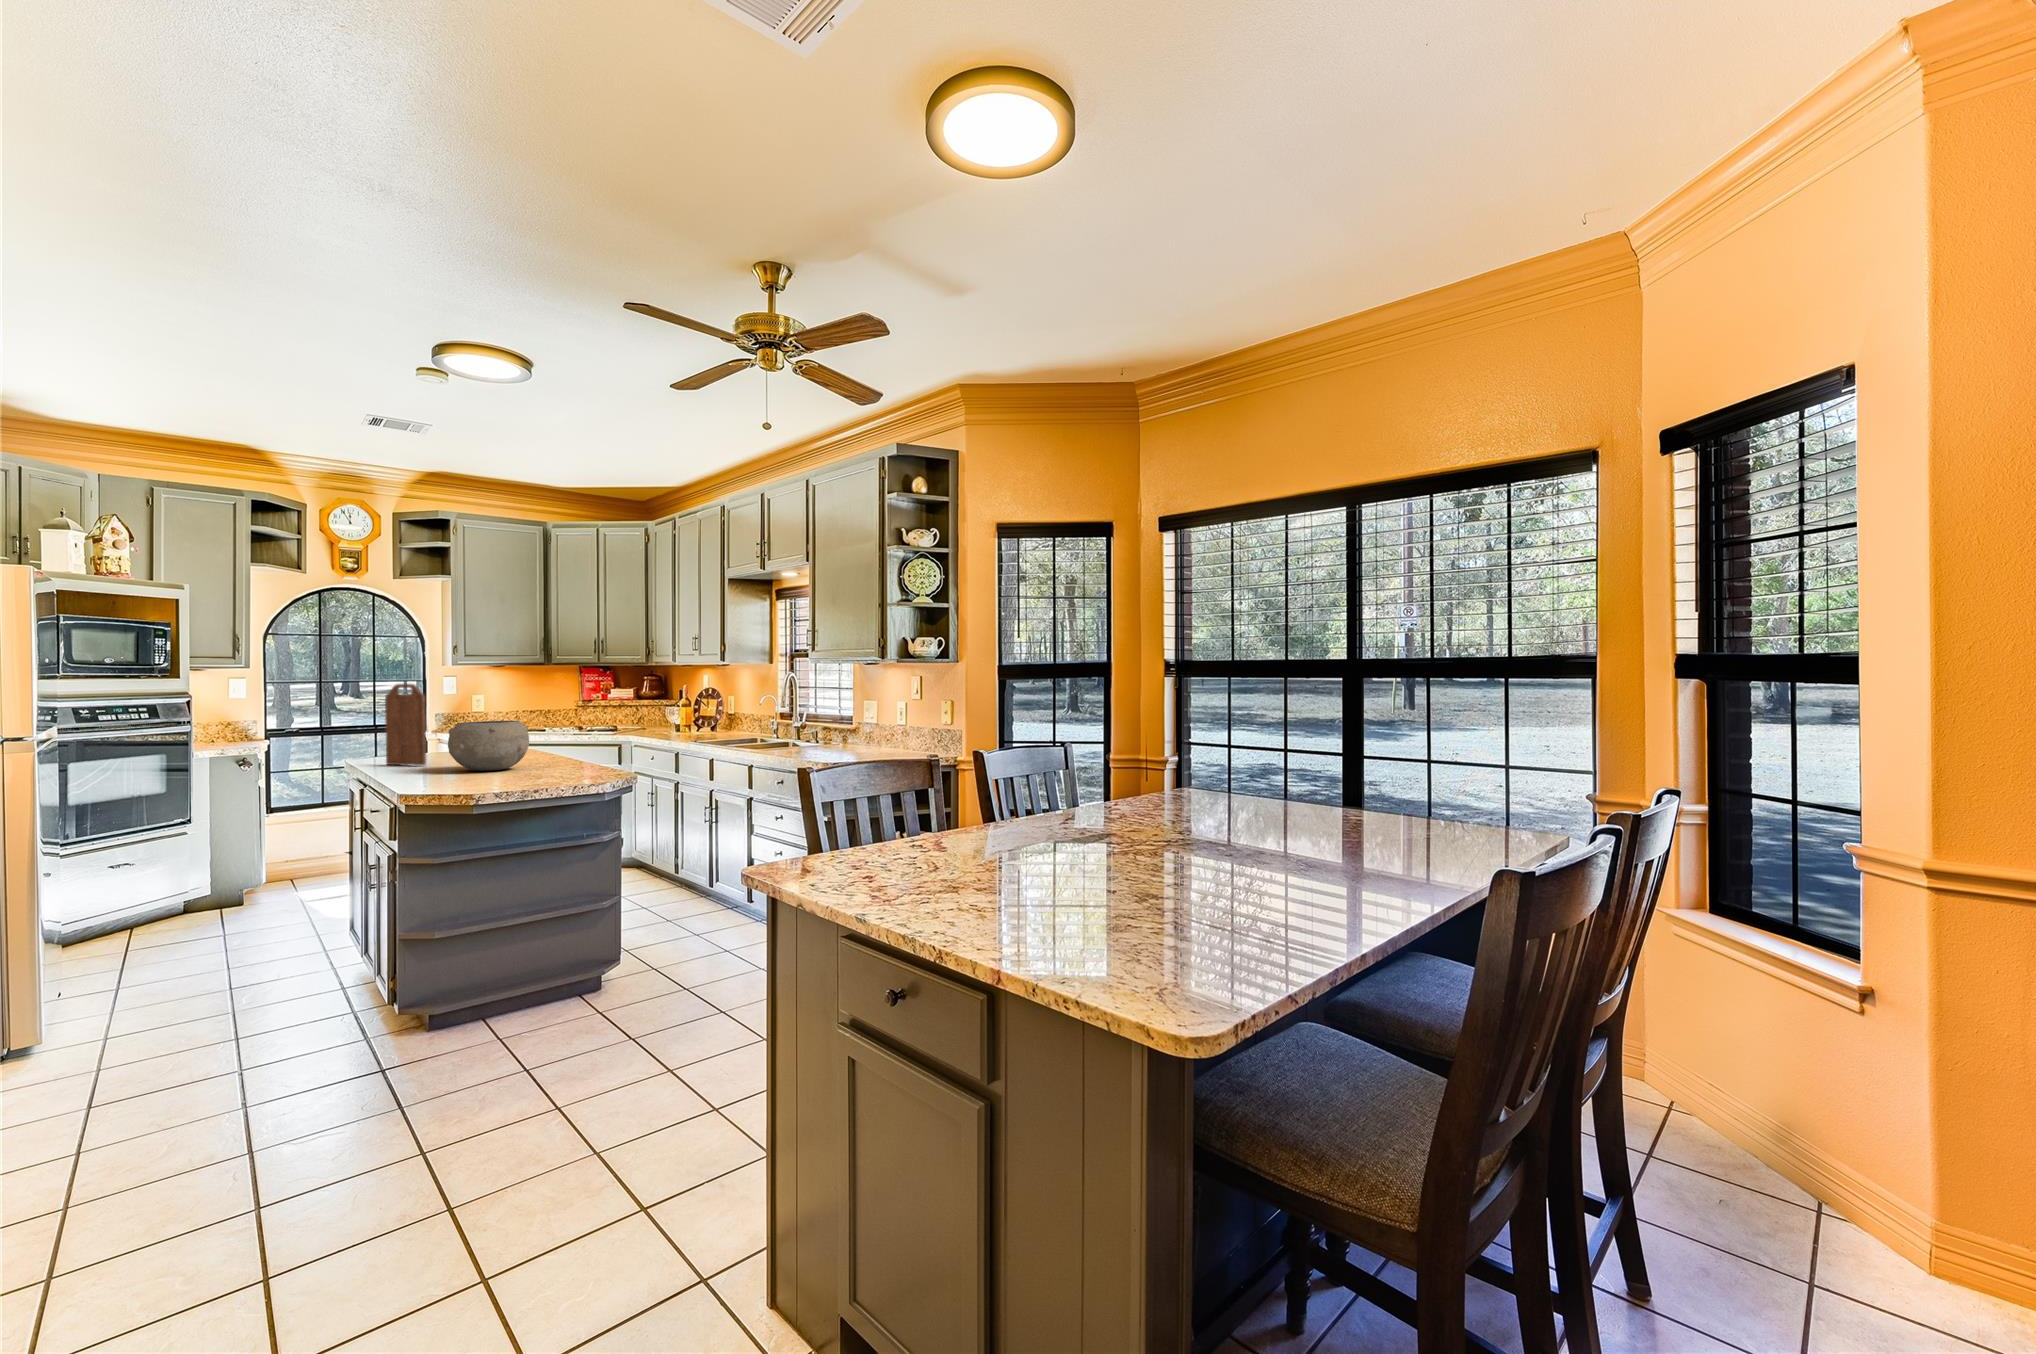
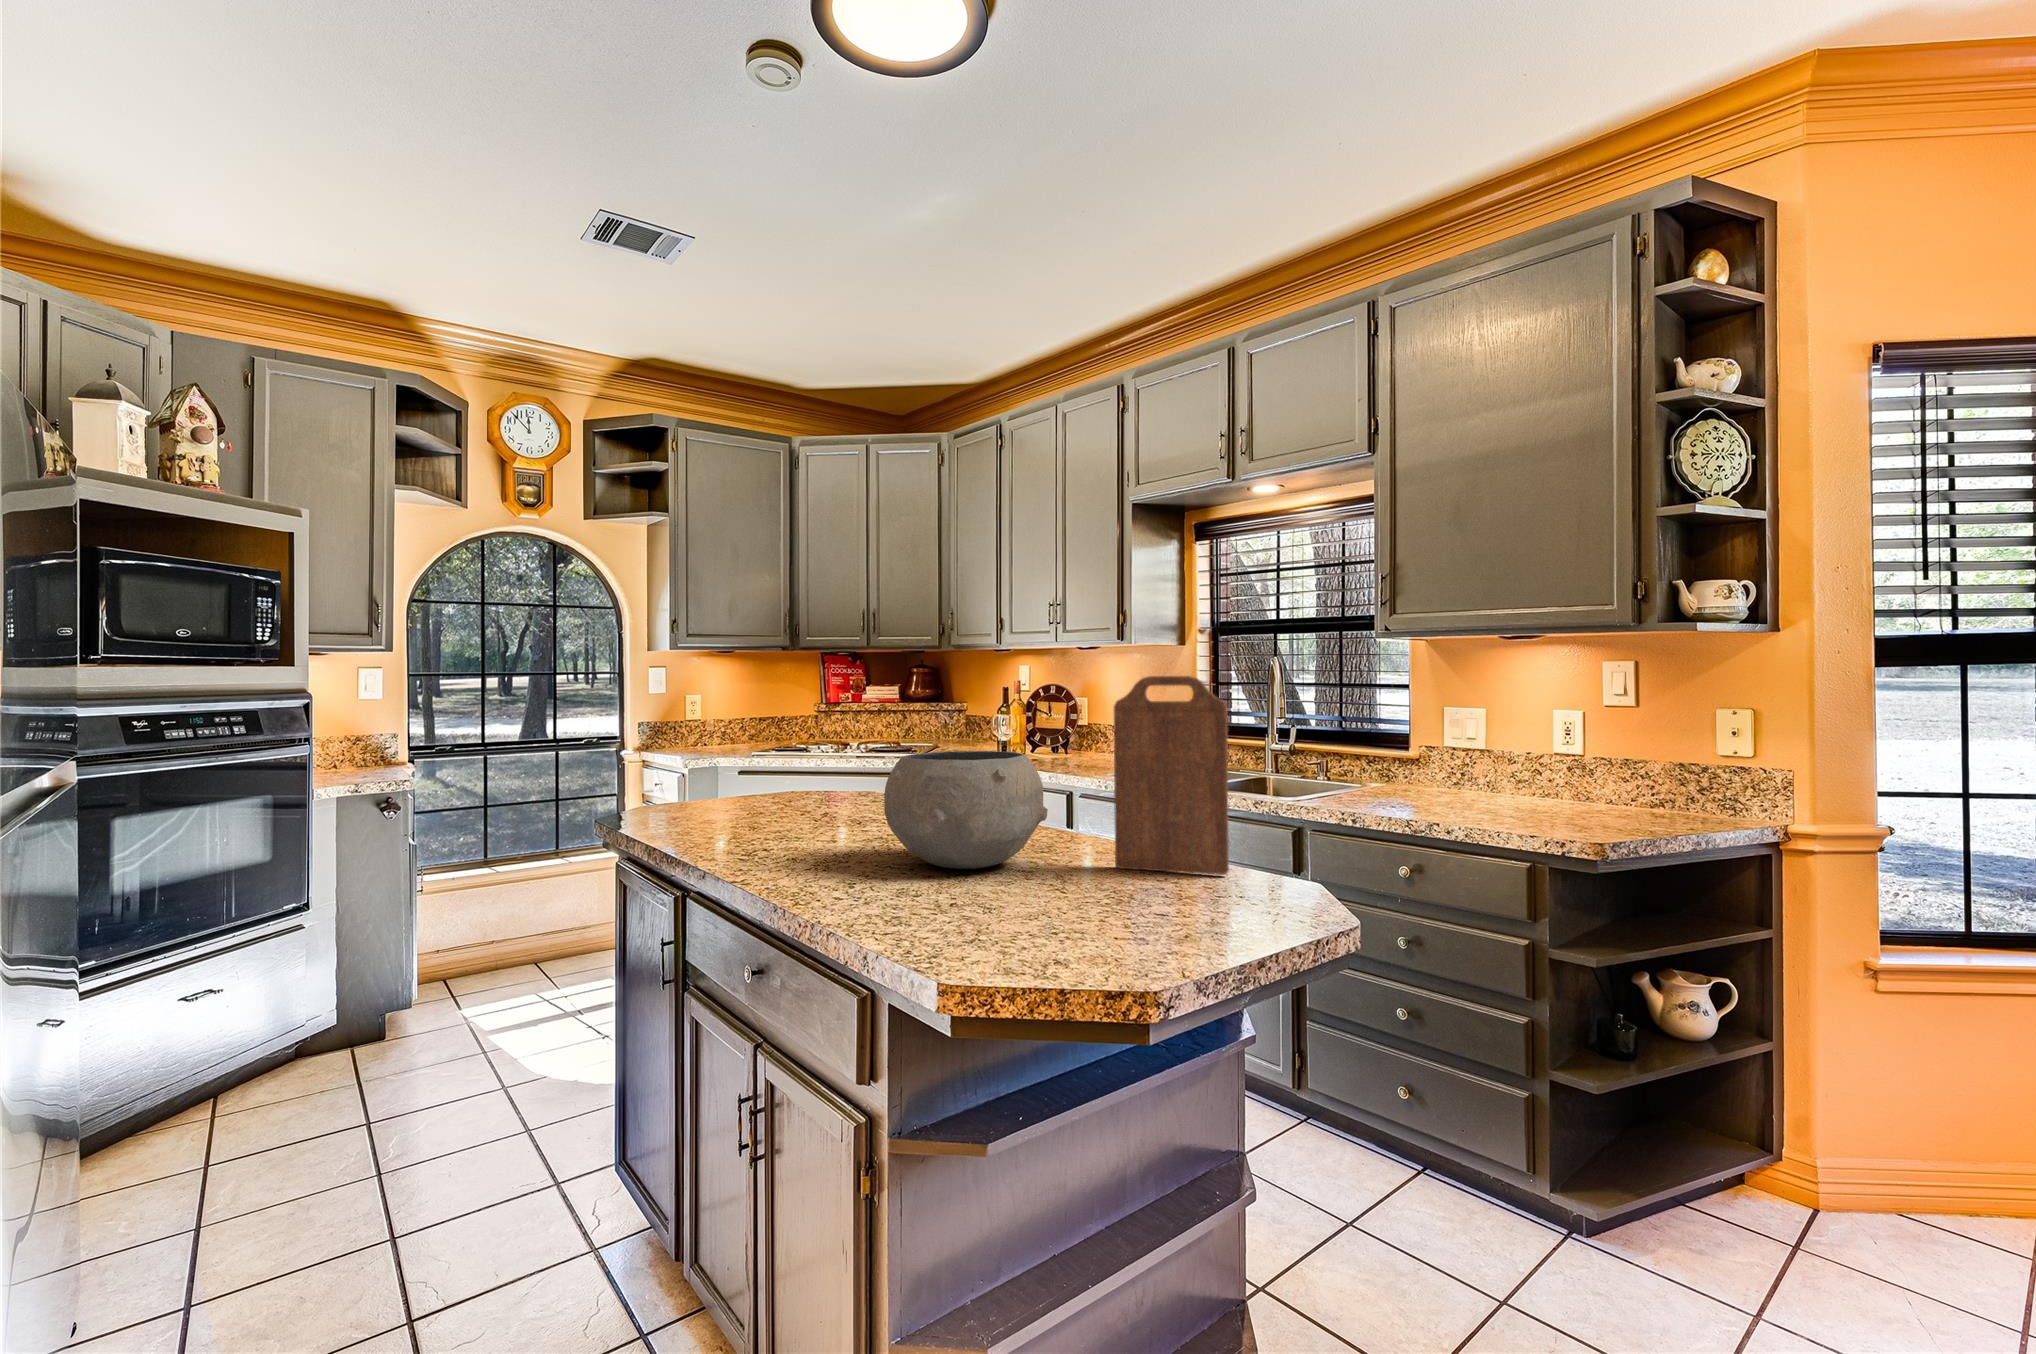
cutting board: present [385,684,426,766] -> present [1114,676,1229,875]

